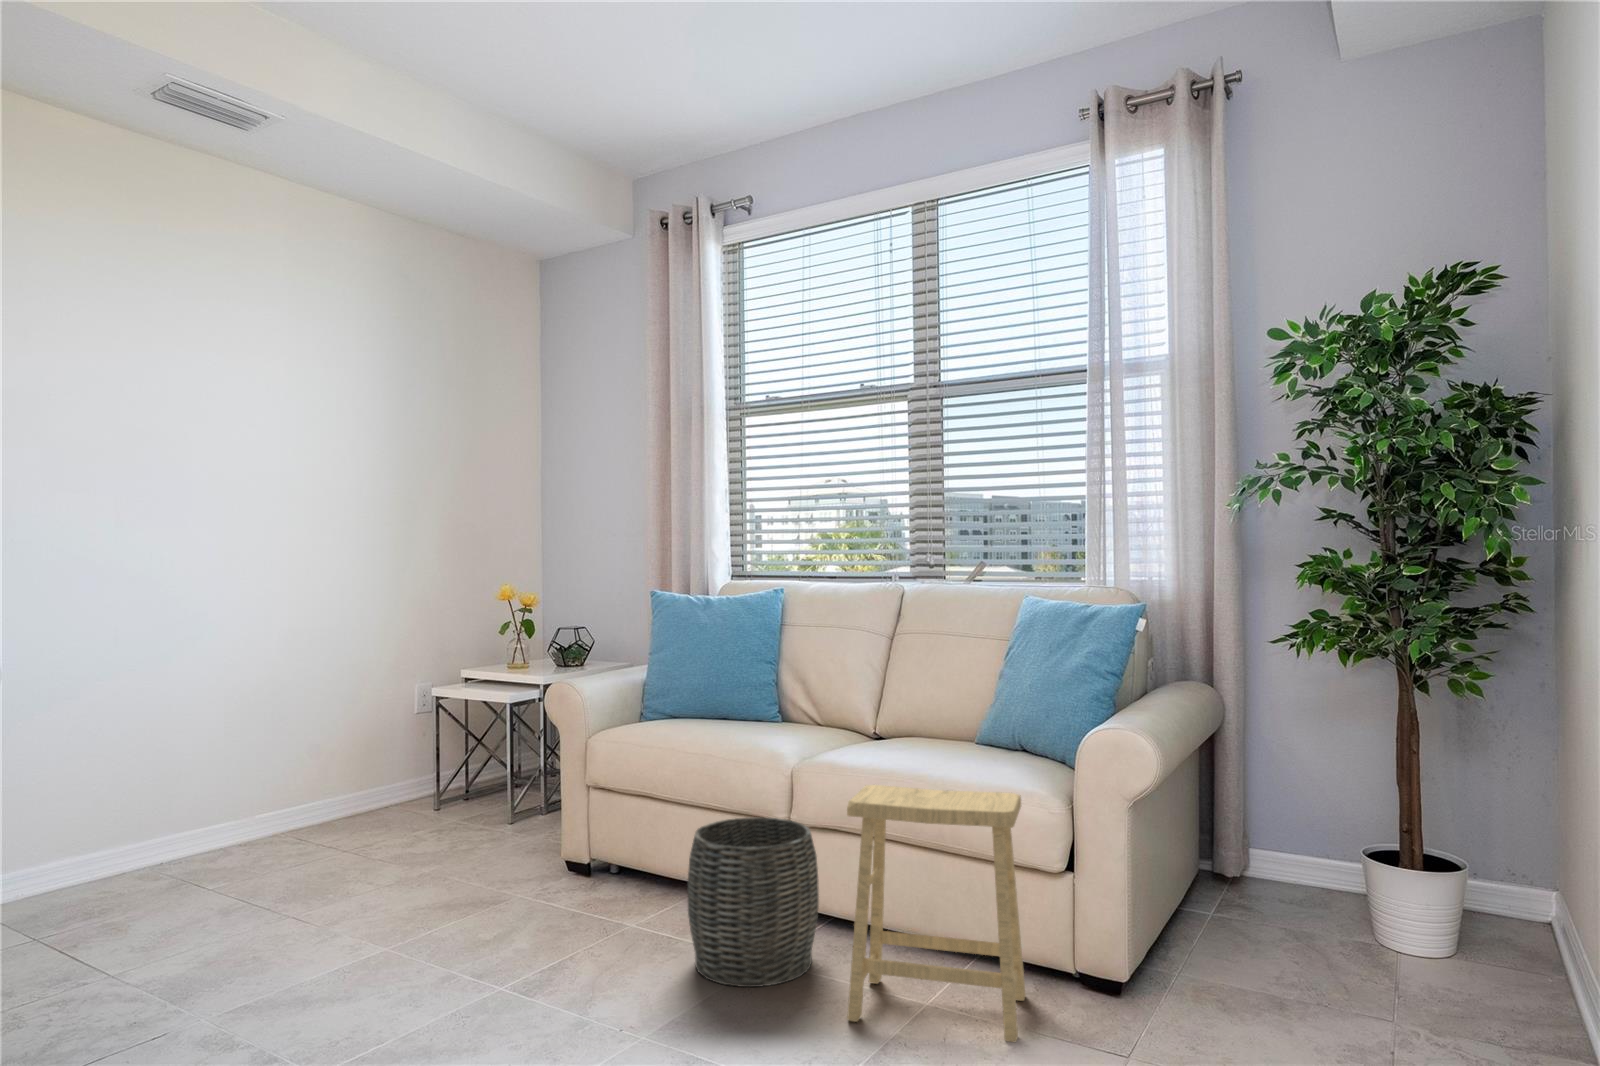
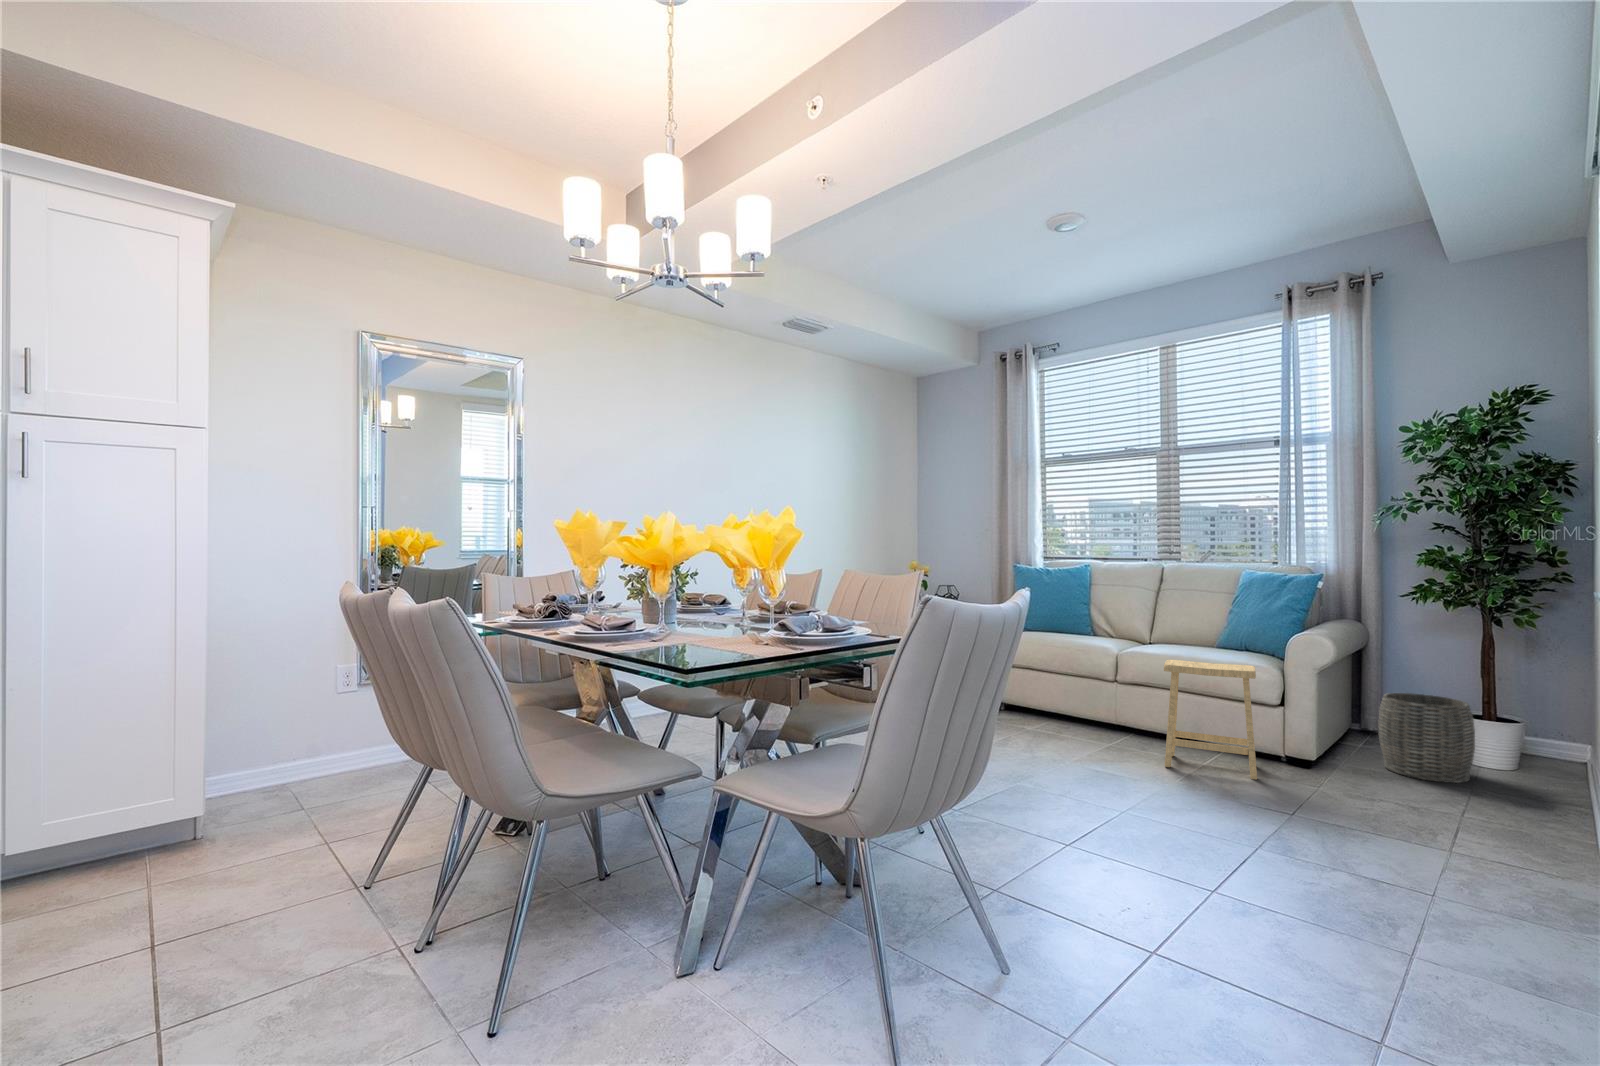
woven basket: present [688,817,819,987] -> present [1379,693,1475,783]

